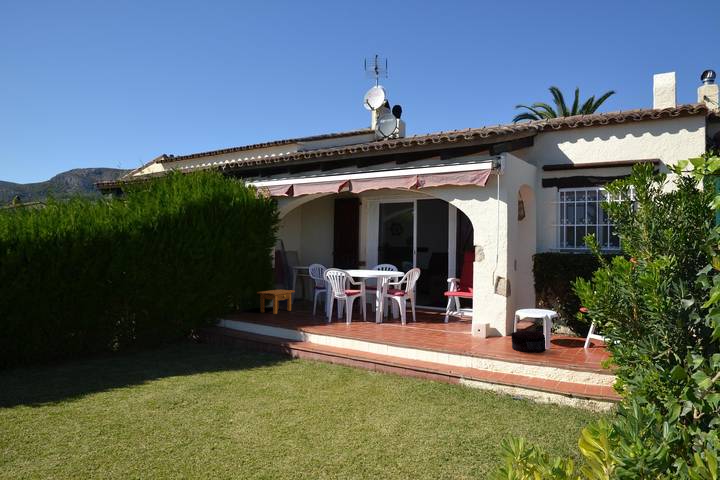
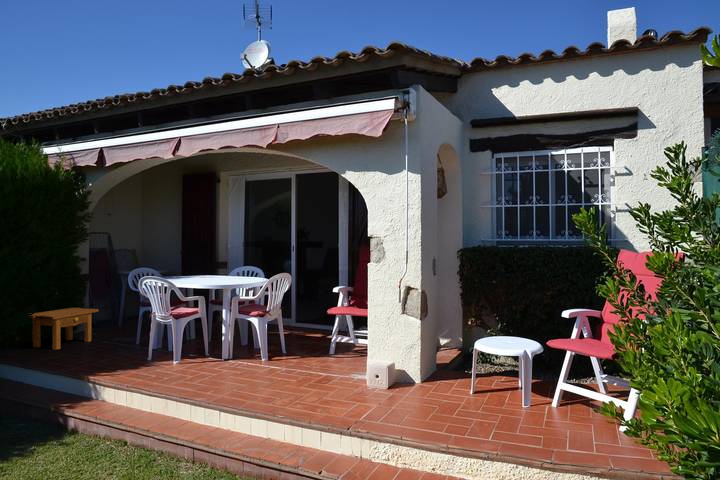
pouf: present [511,331,546,353] -> none [431,379,488,424]

